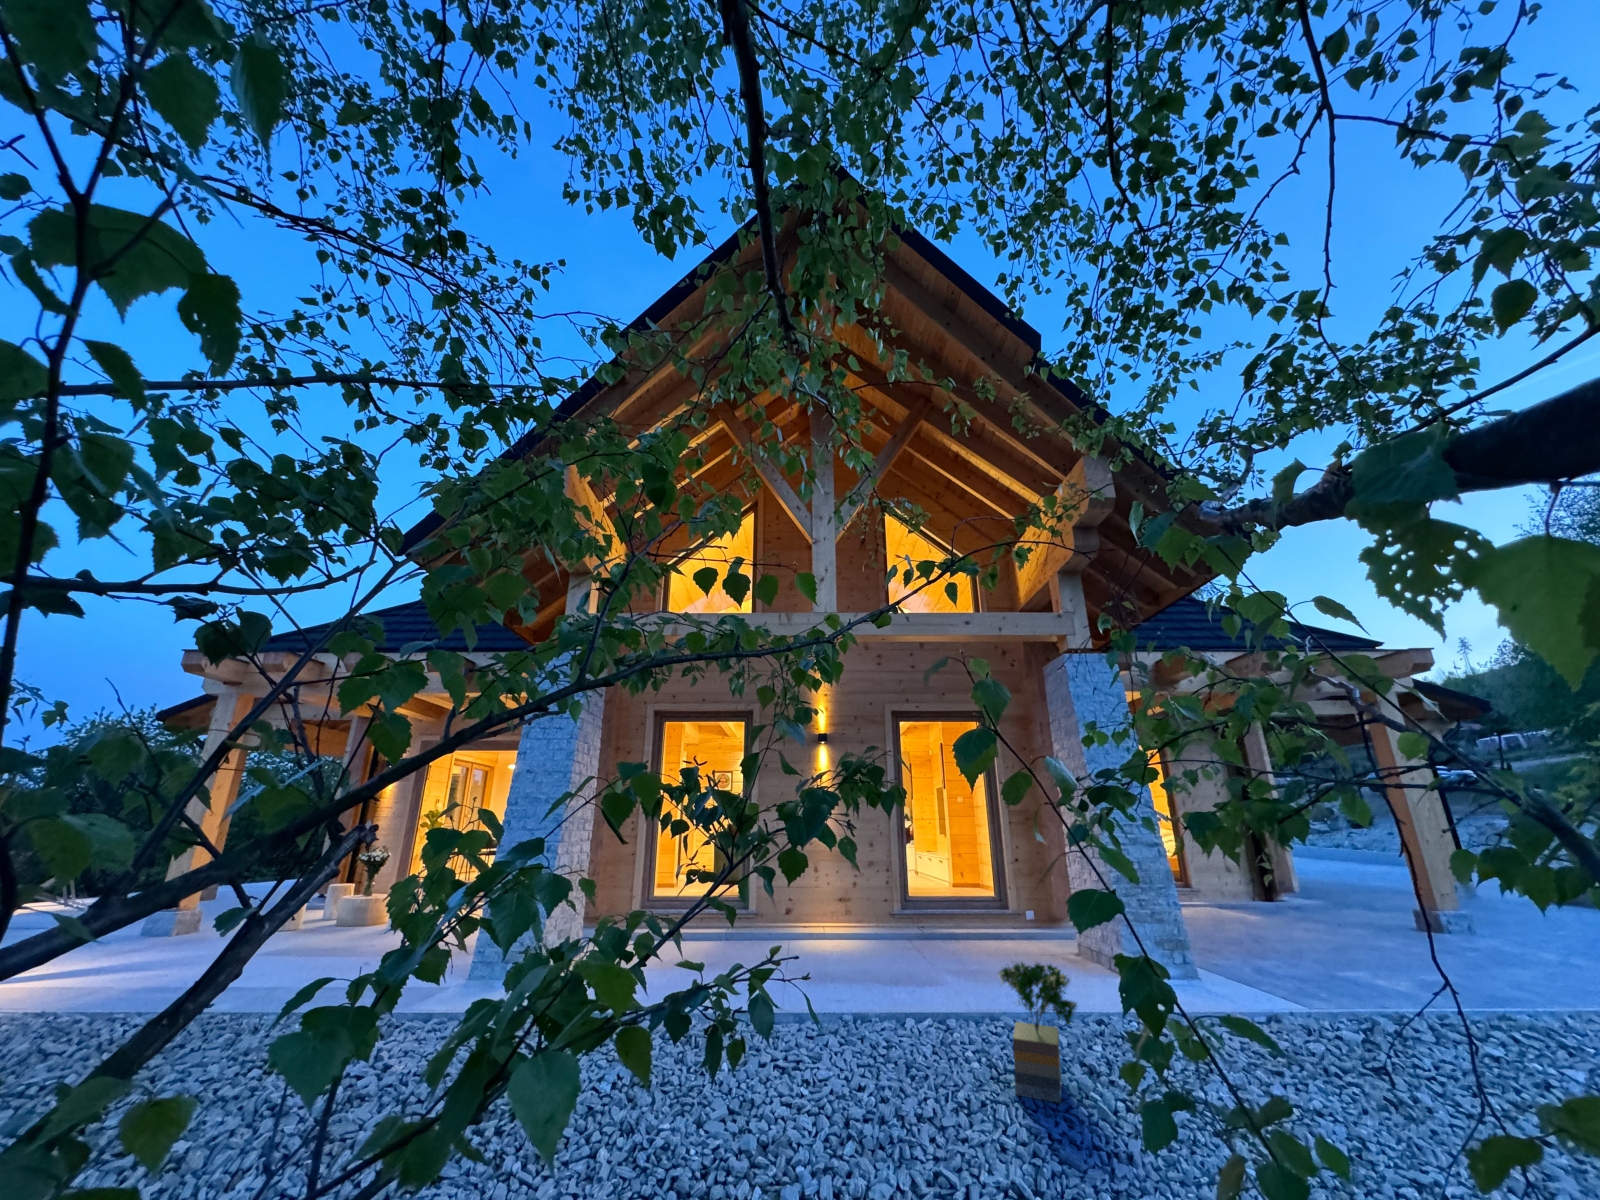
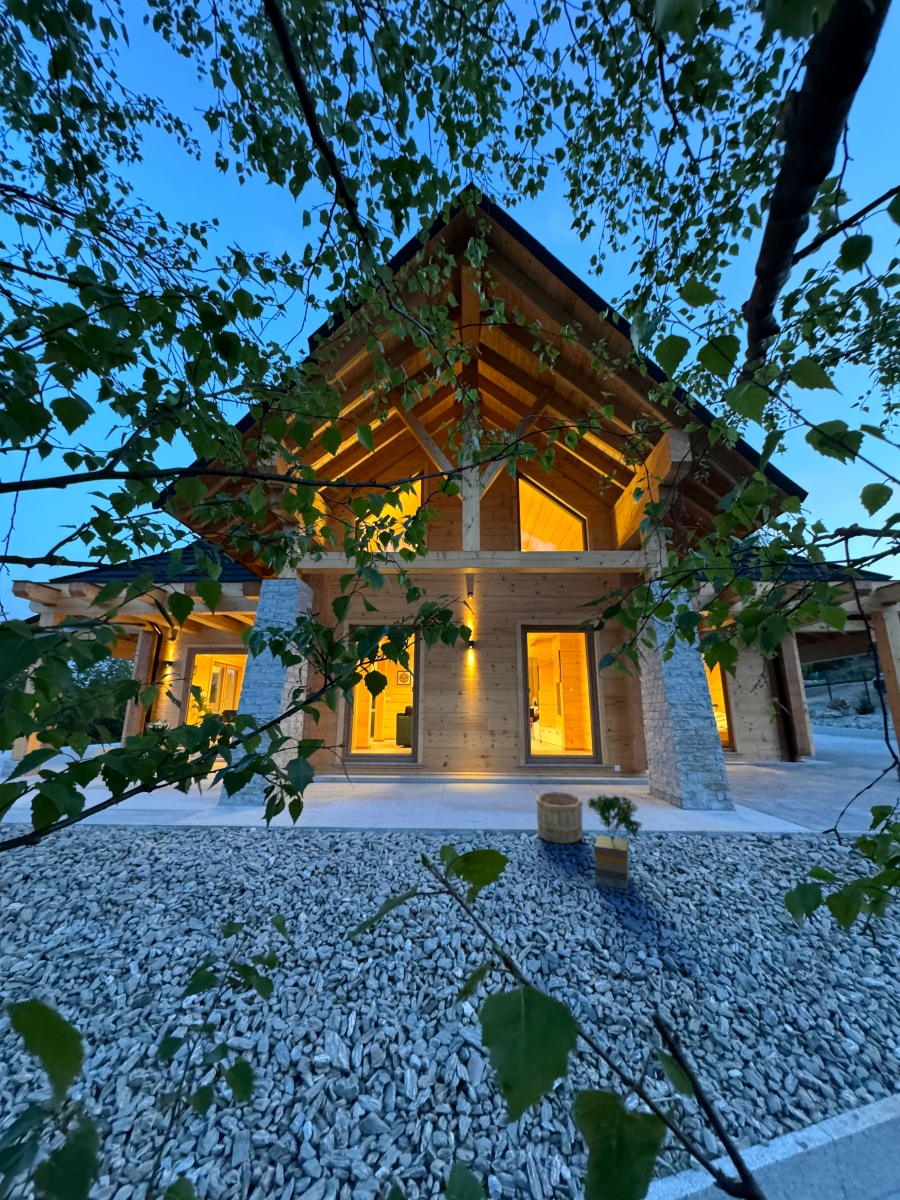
wooden bucket: none [924,956,991,1033] -> present [536,792,583,844]

